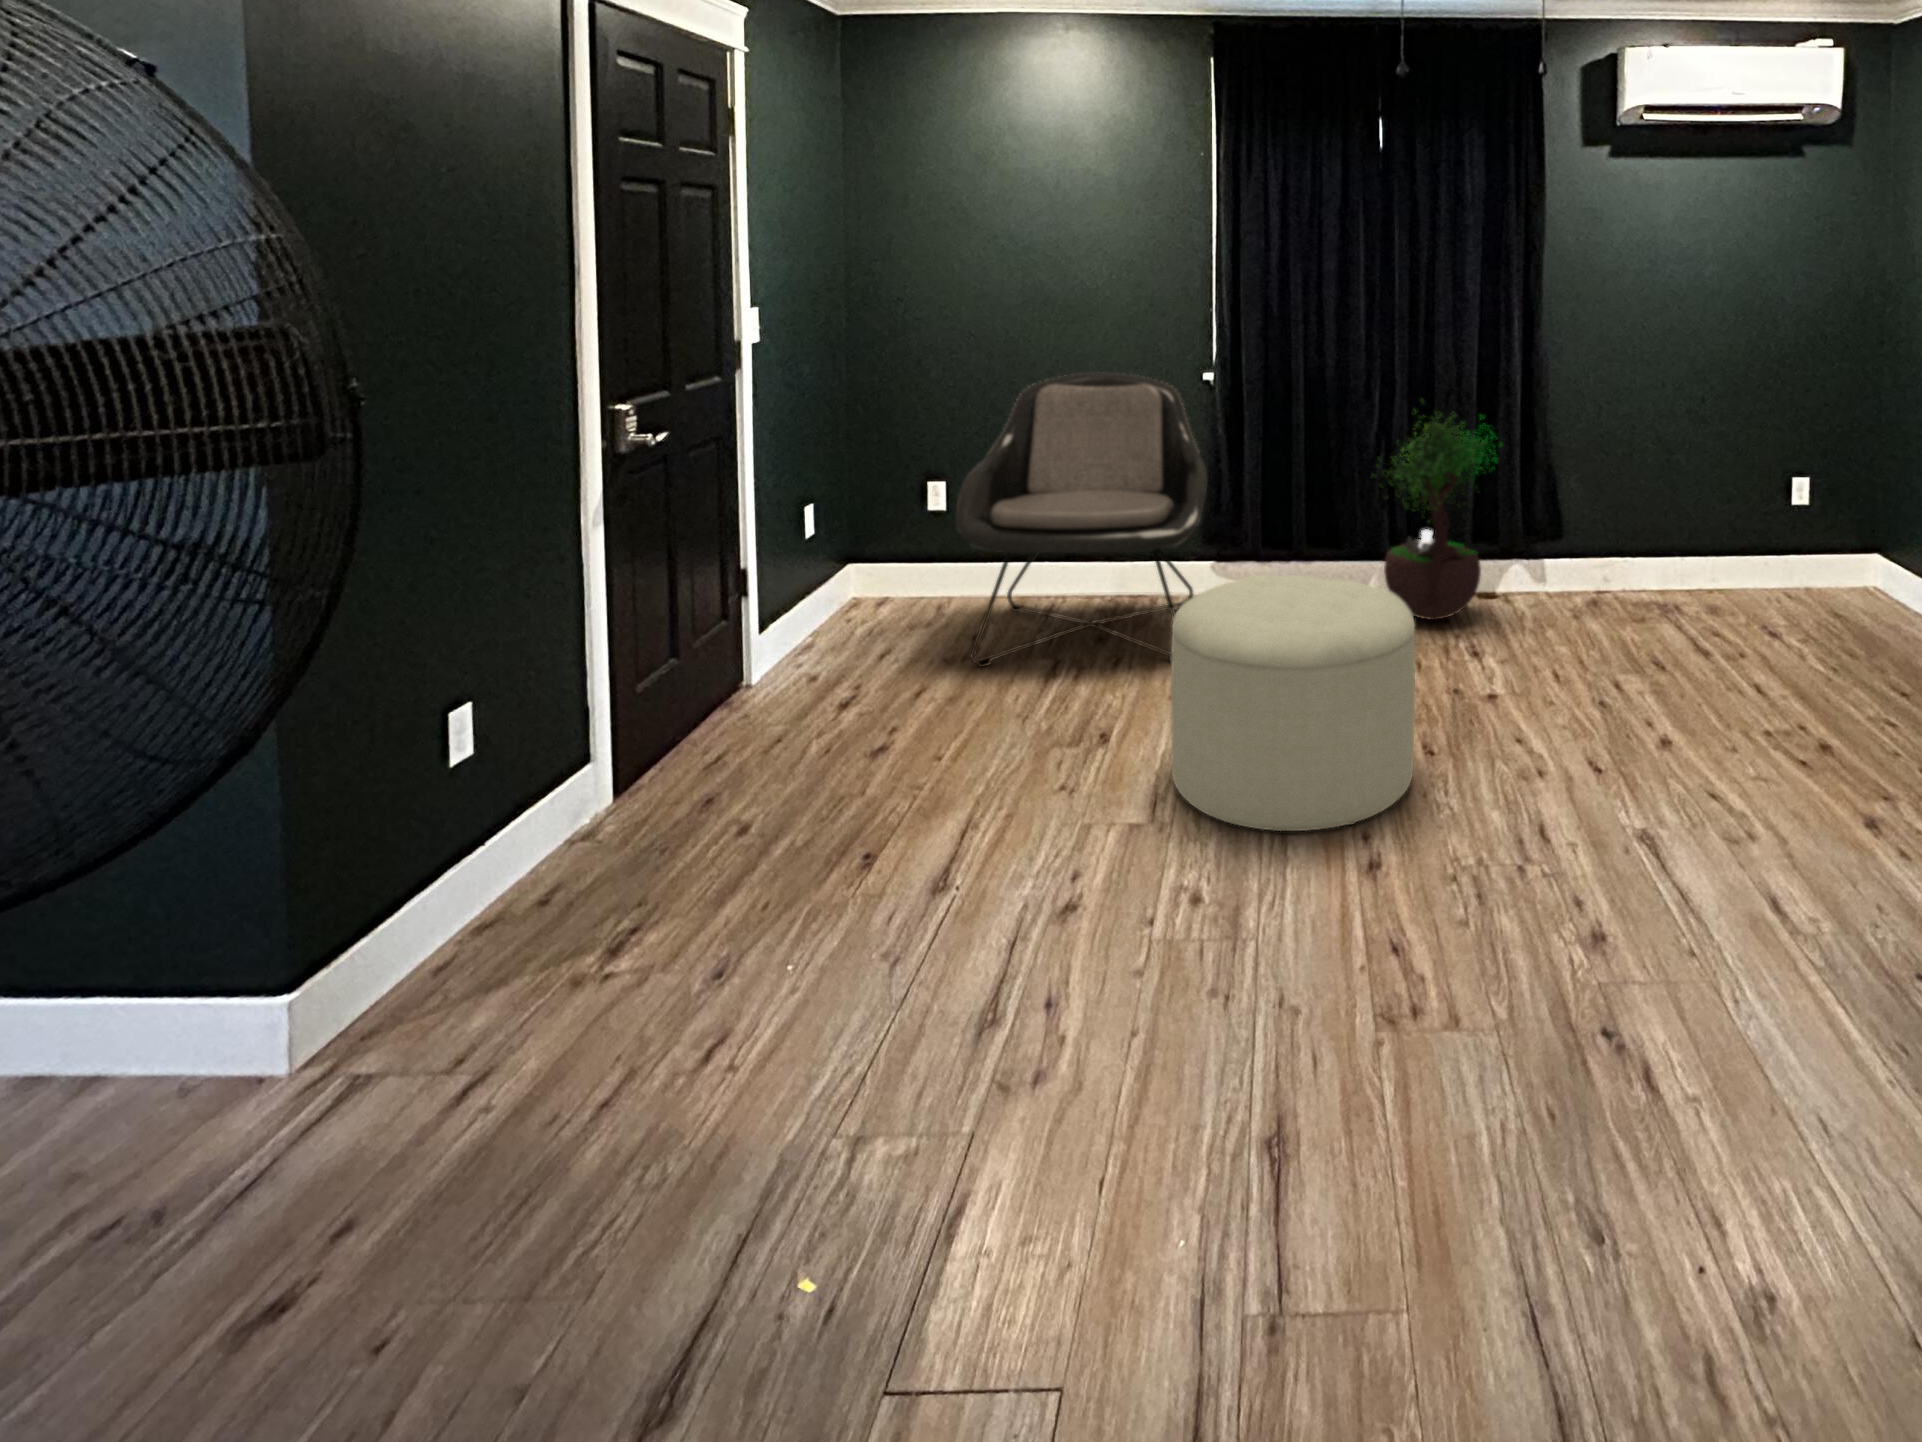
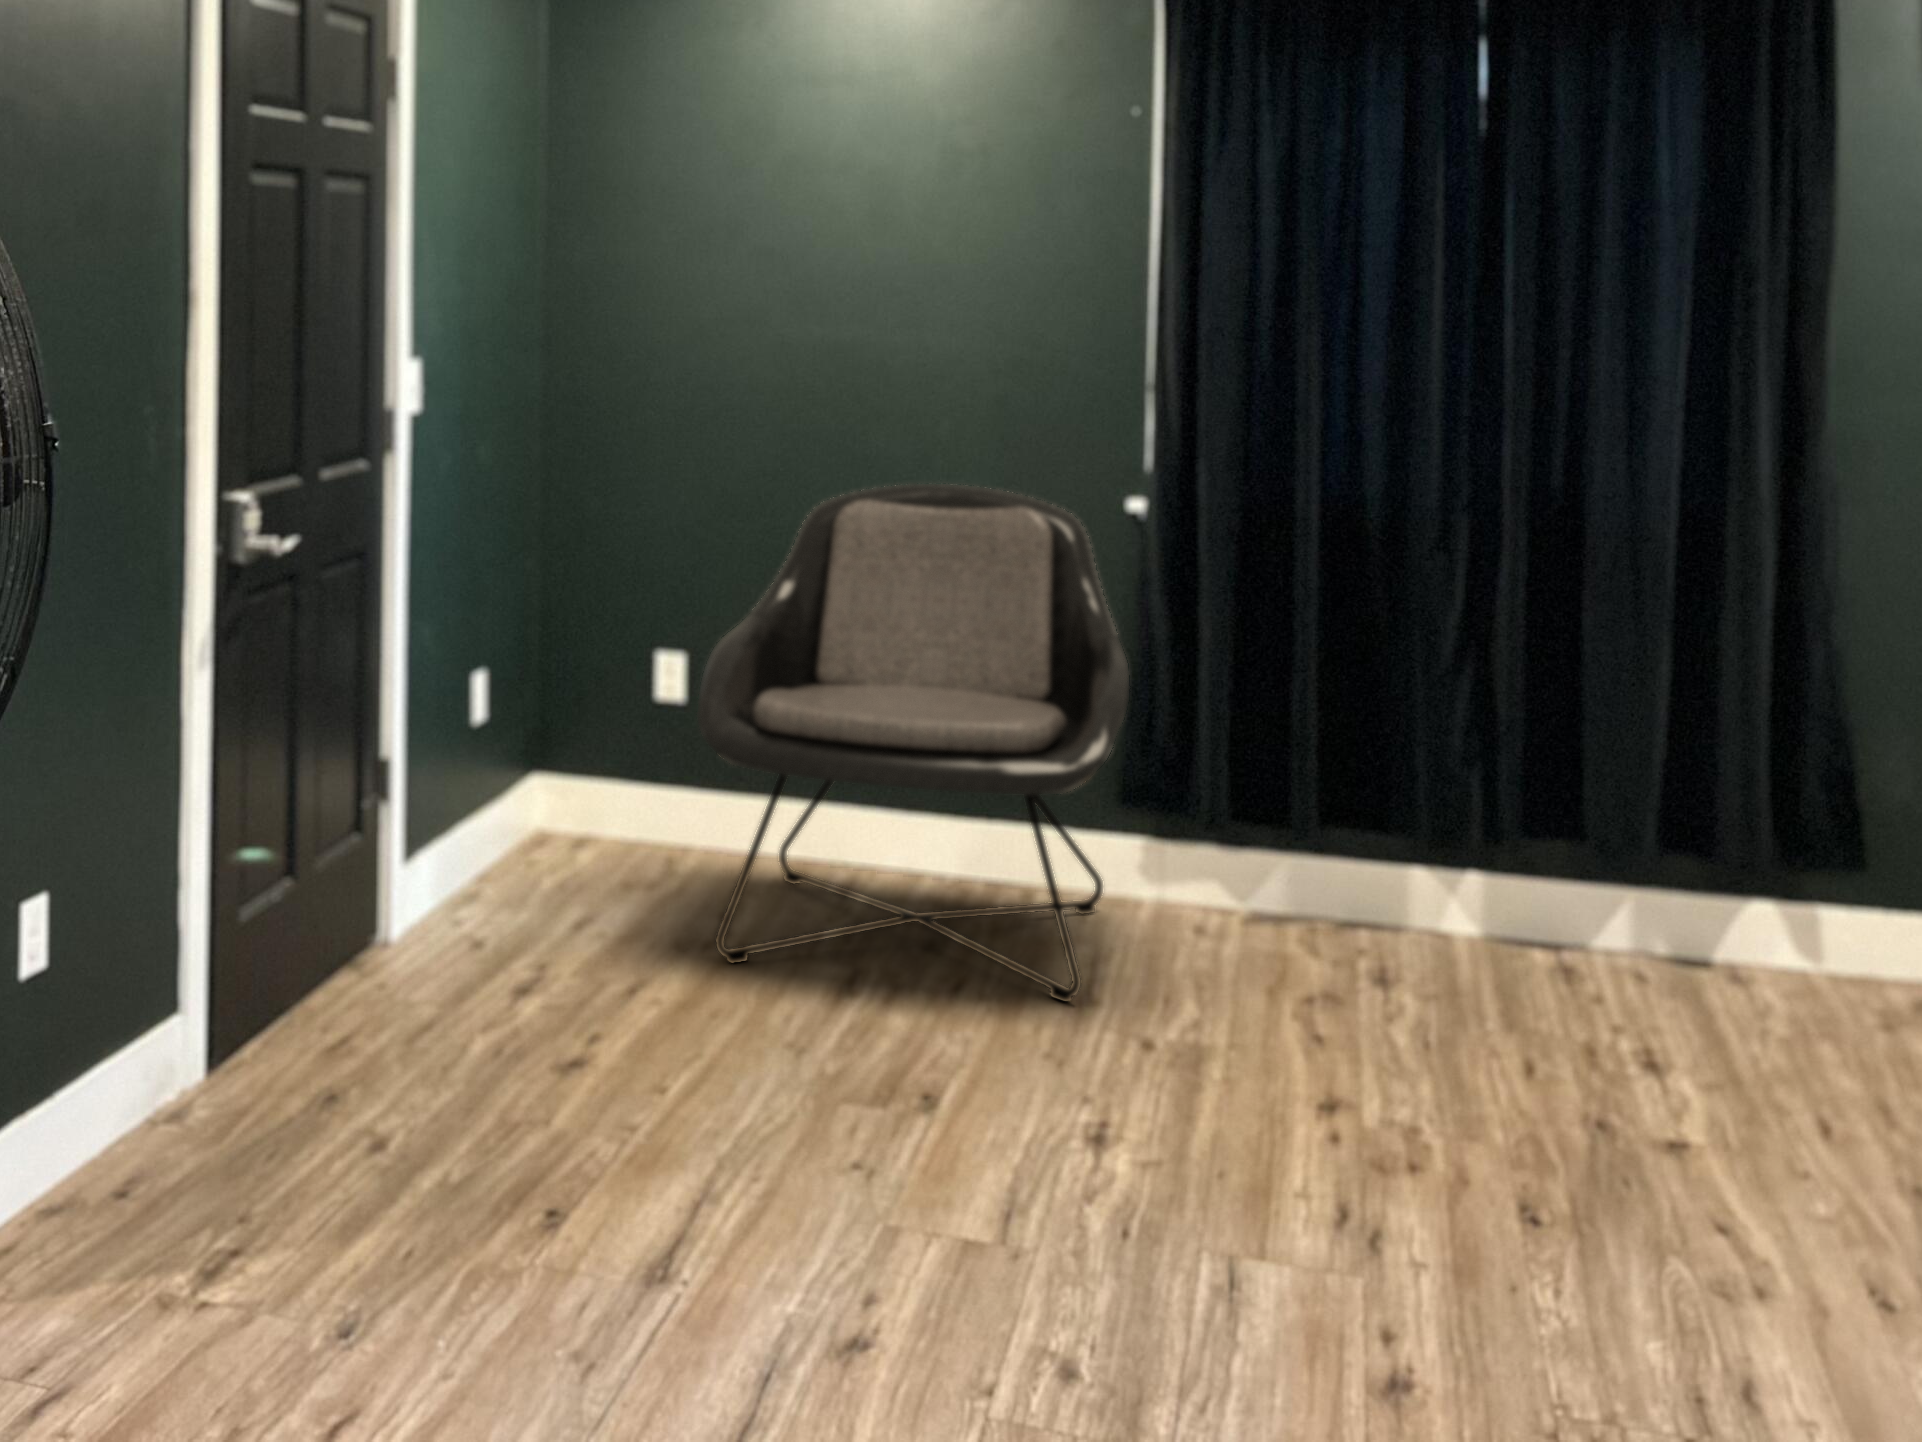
potted tree: present [1371,400,1501,620] -> none [1448,561,1733,993]
ottoman: present [1171,575,1415,831] -> none [1039,852,1500,1314]

